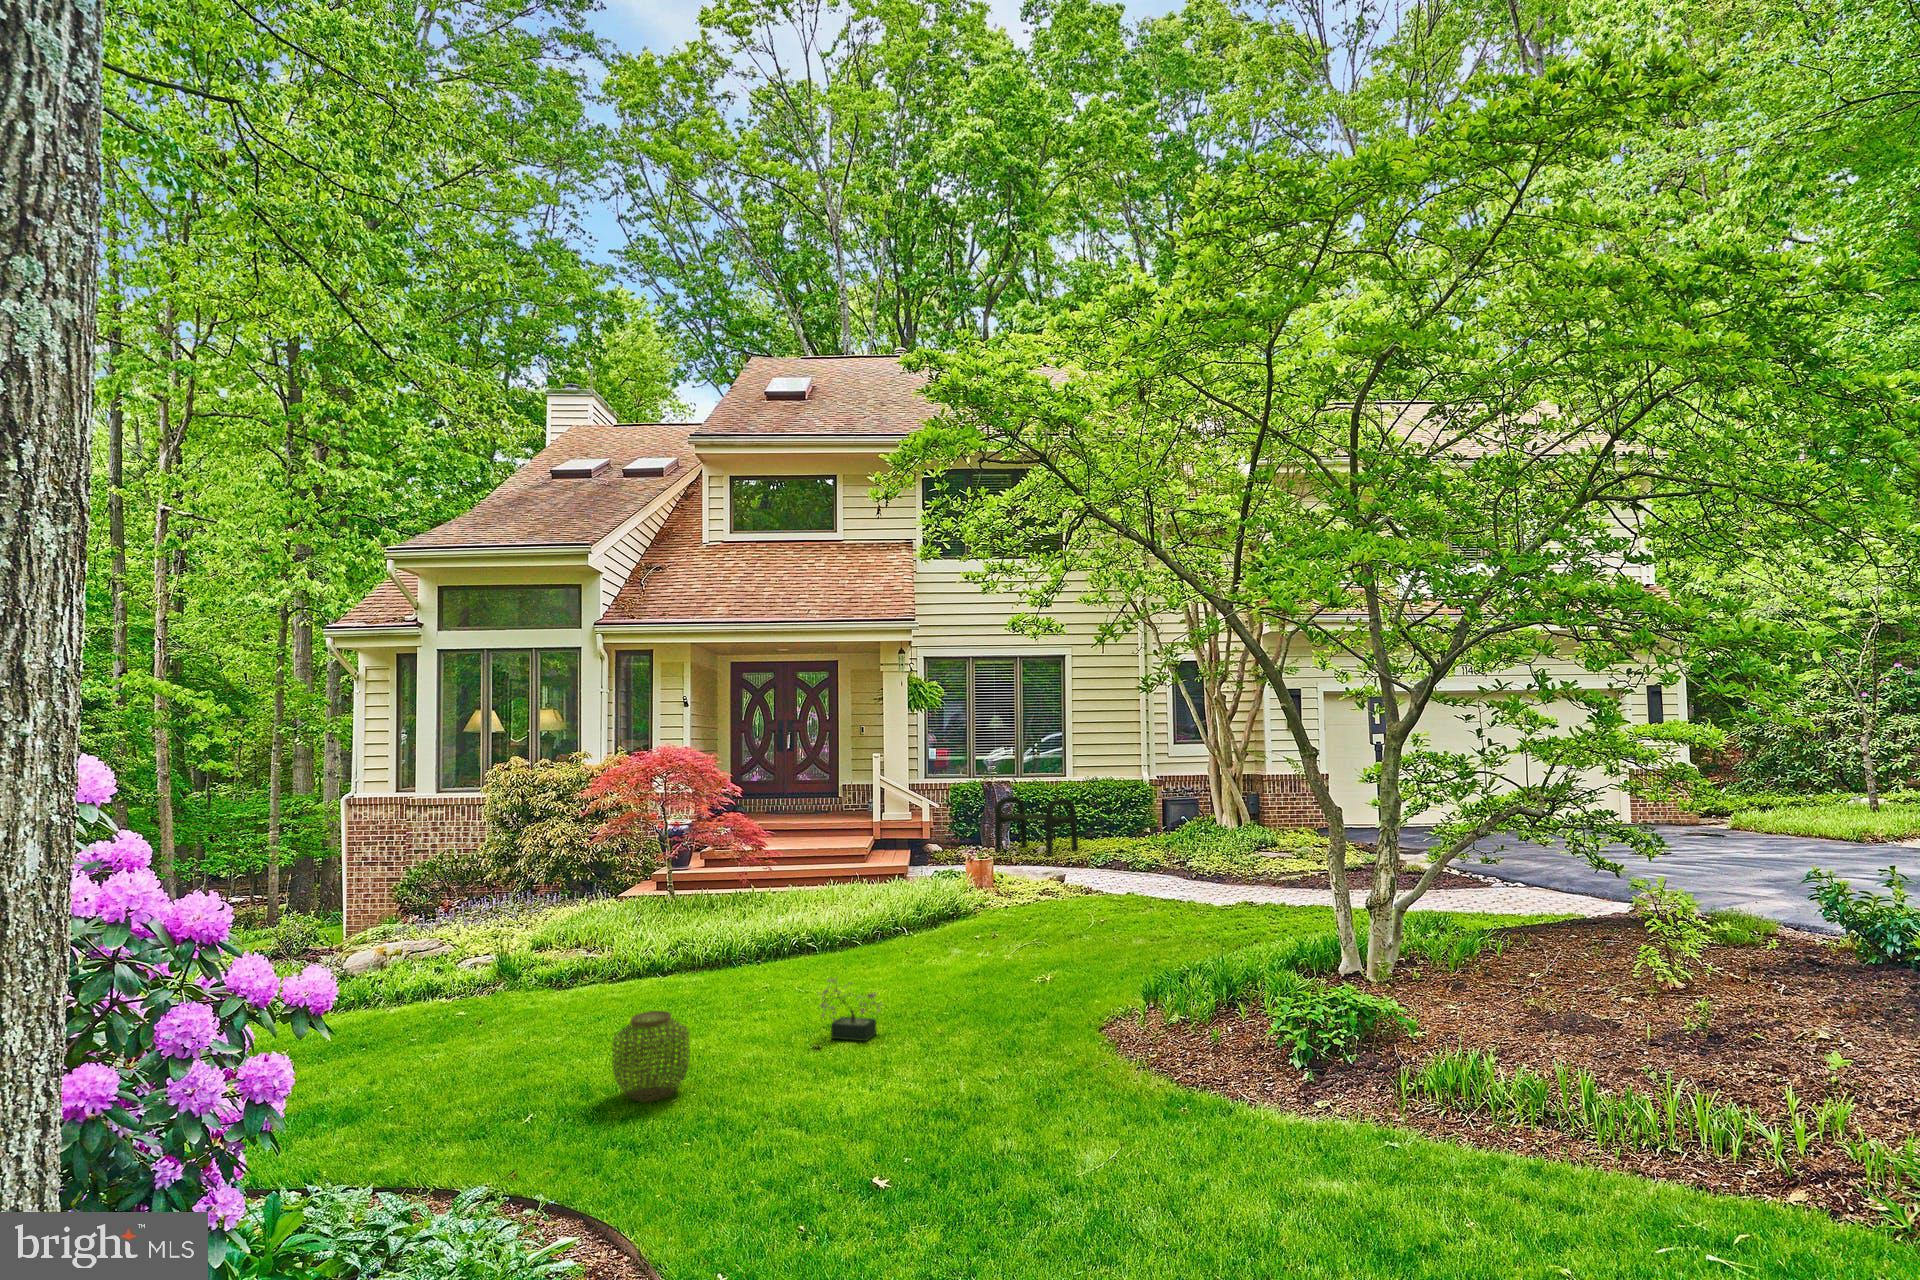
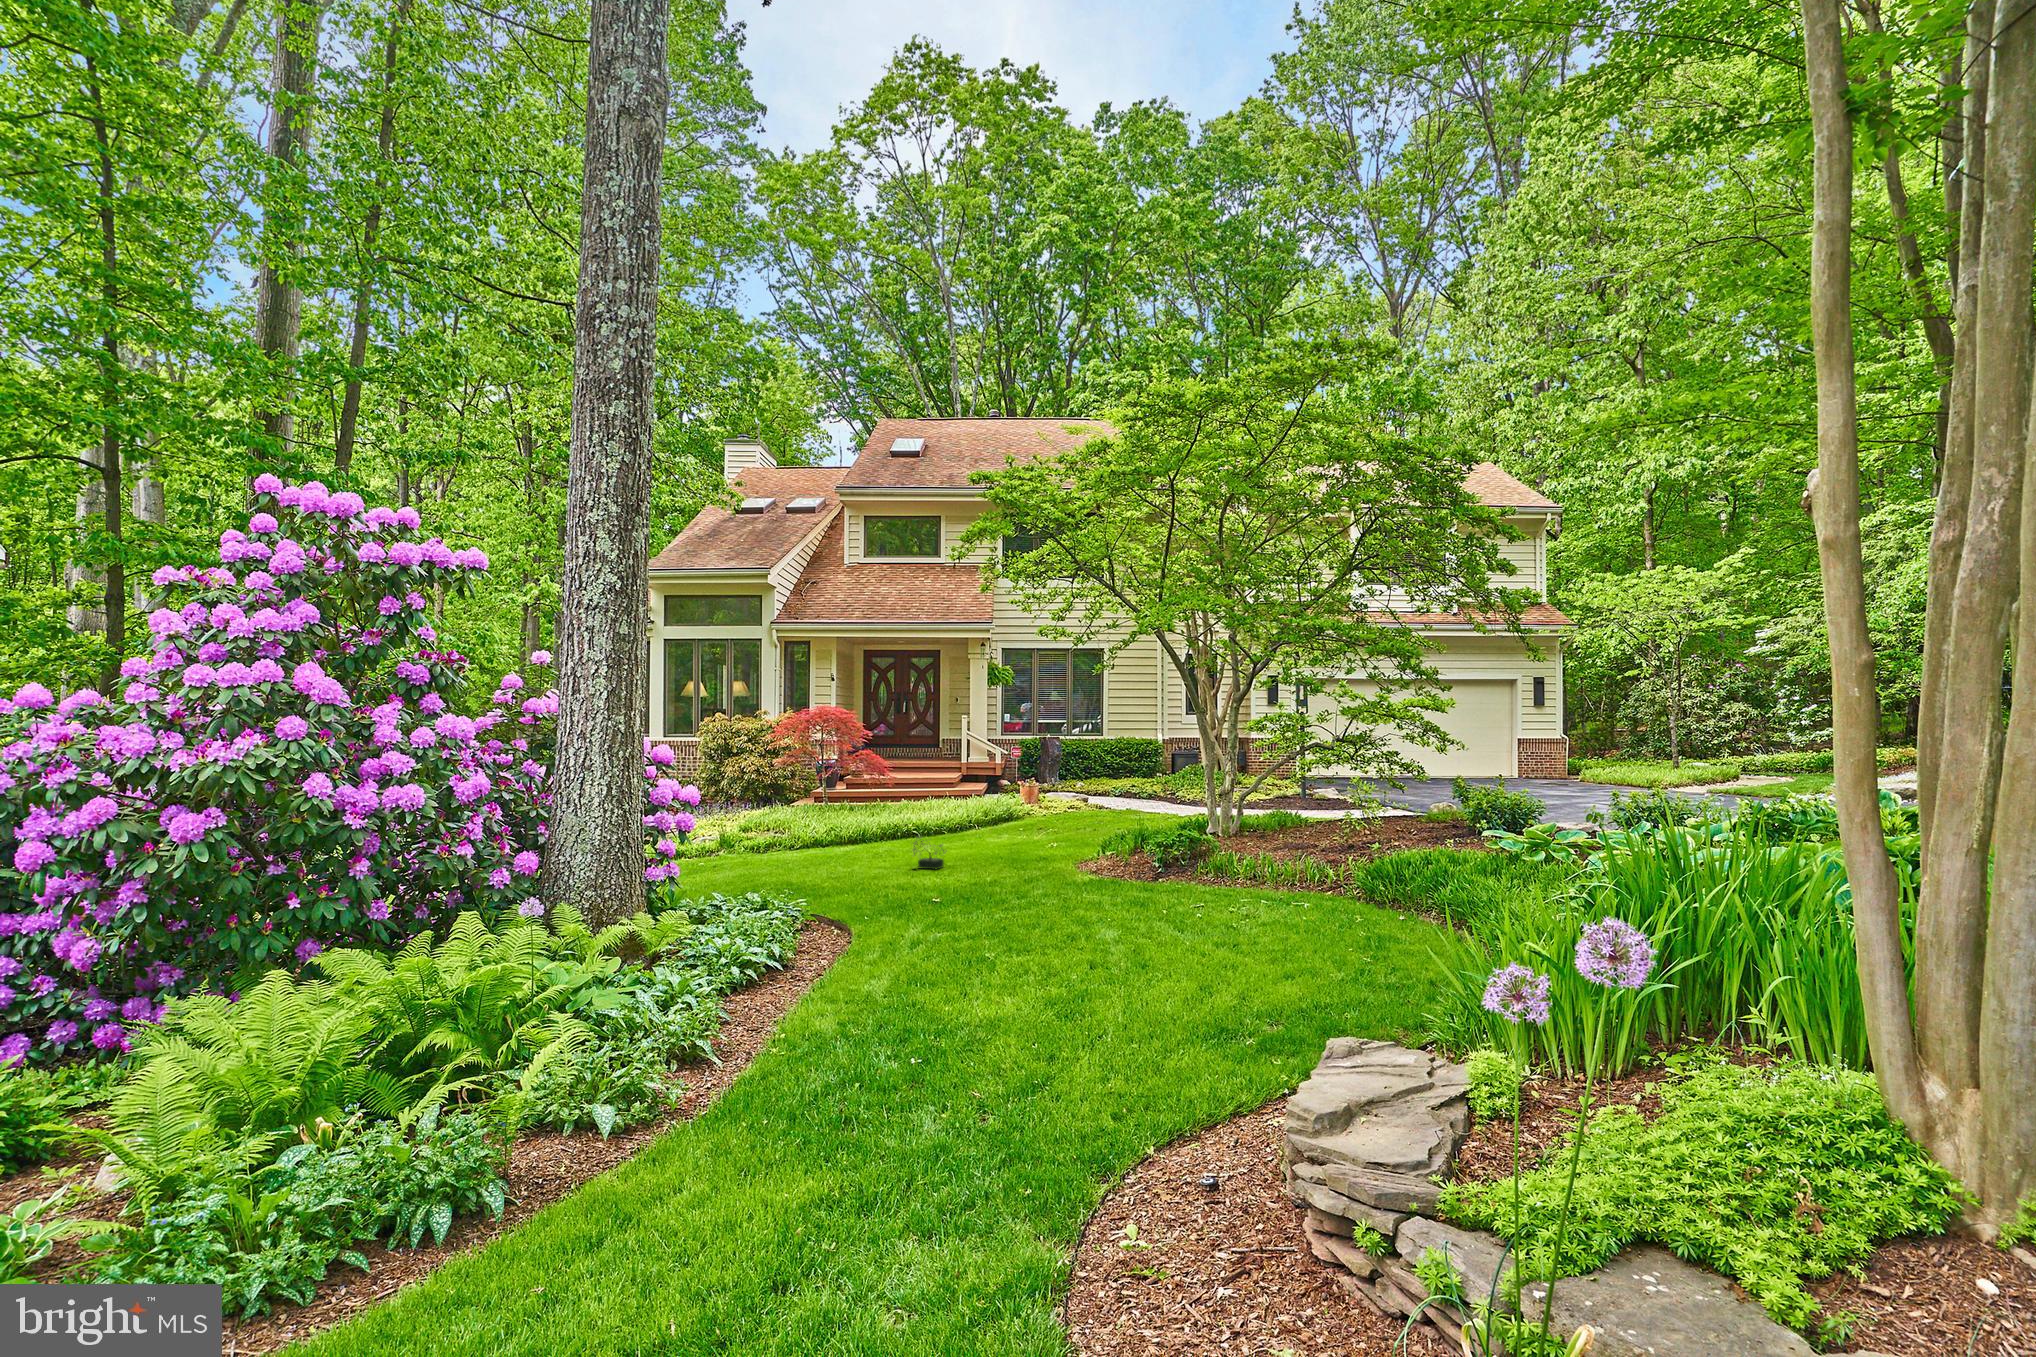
bench: present [995,796,1078,856] -> none [1047,748,1105,789]
woven basket: present [612,1011,689,1102] -> none [801,844,841,889]

